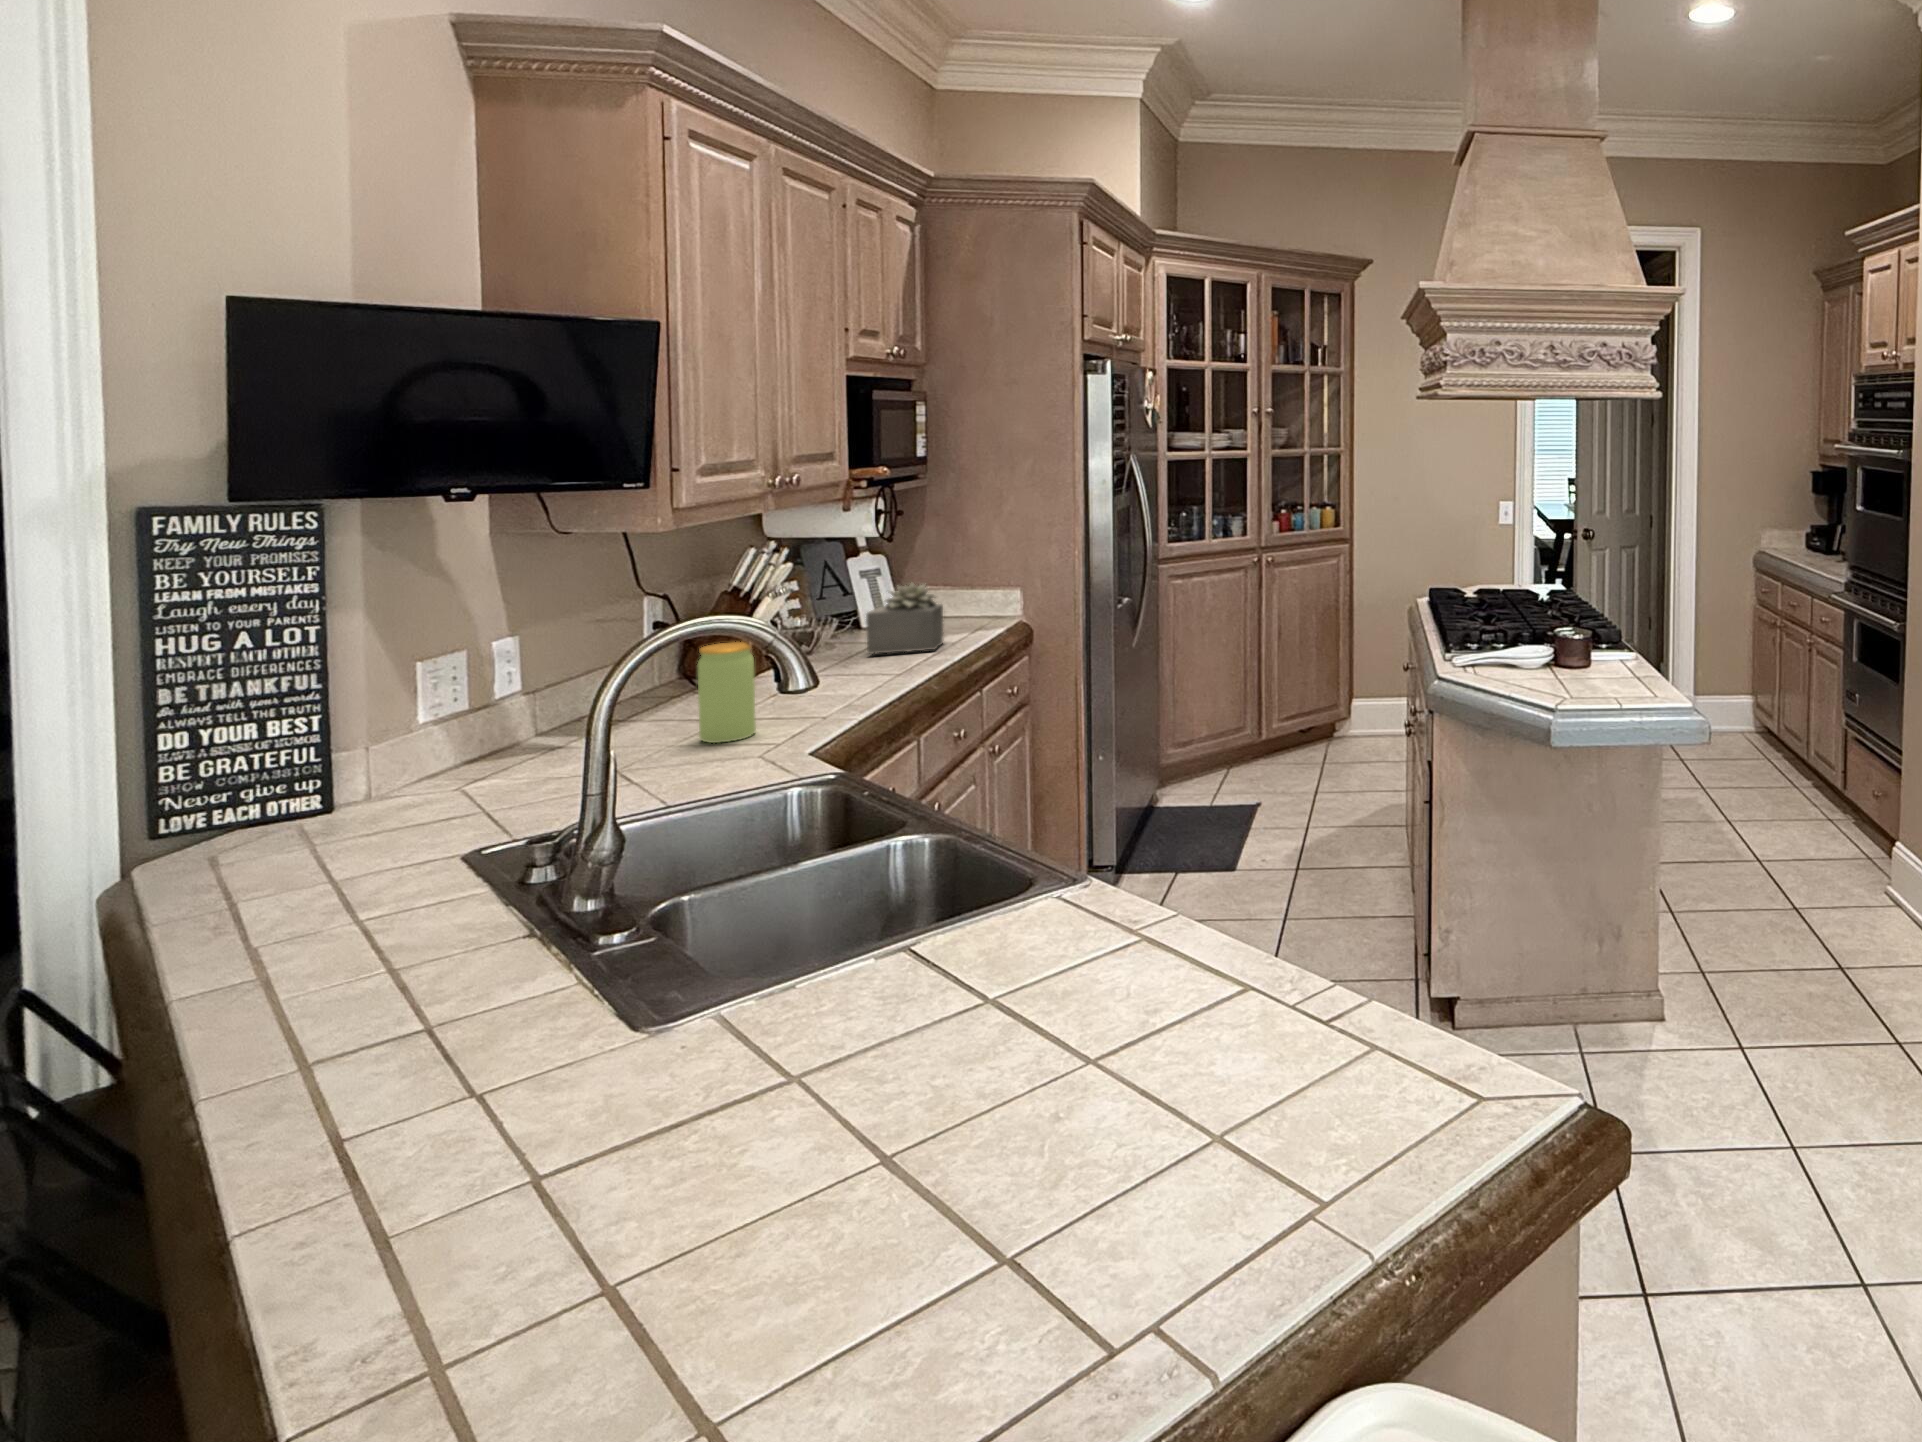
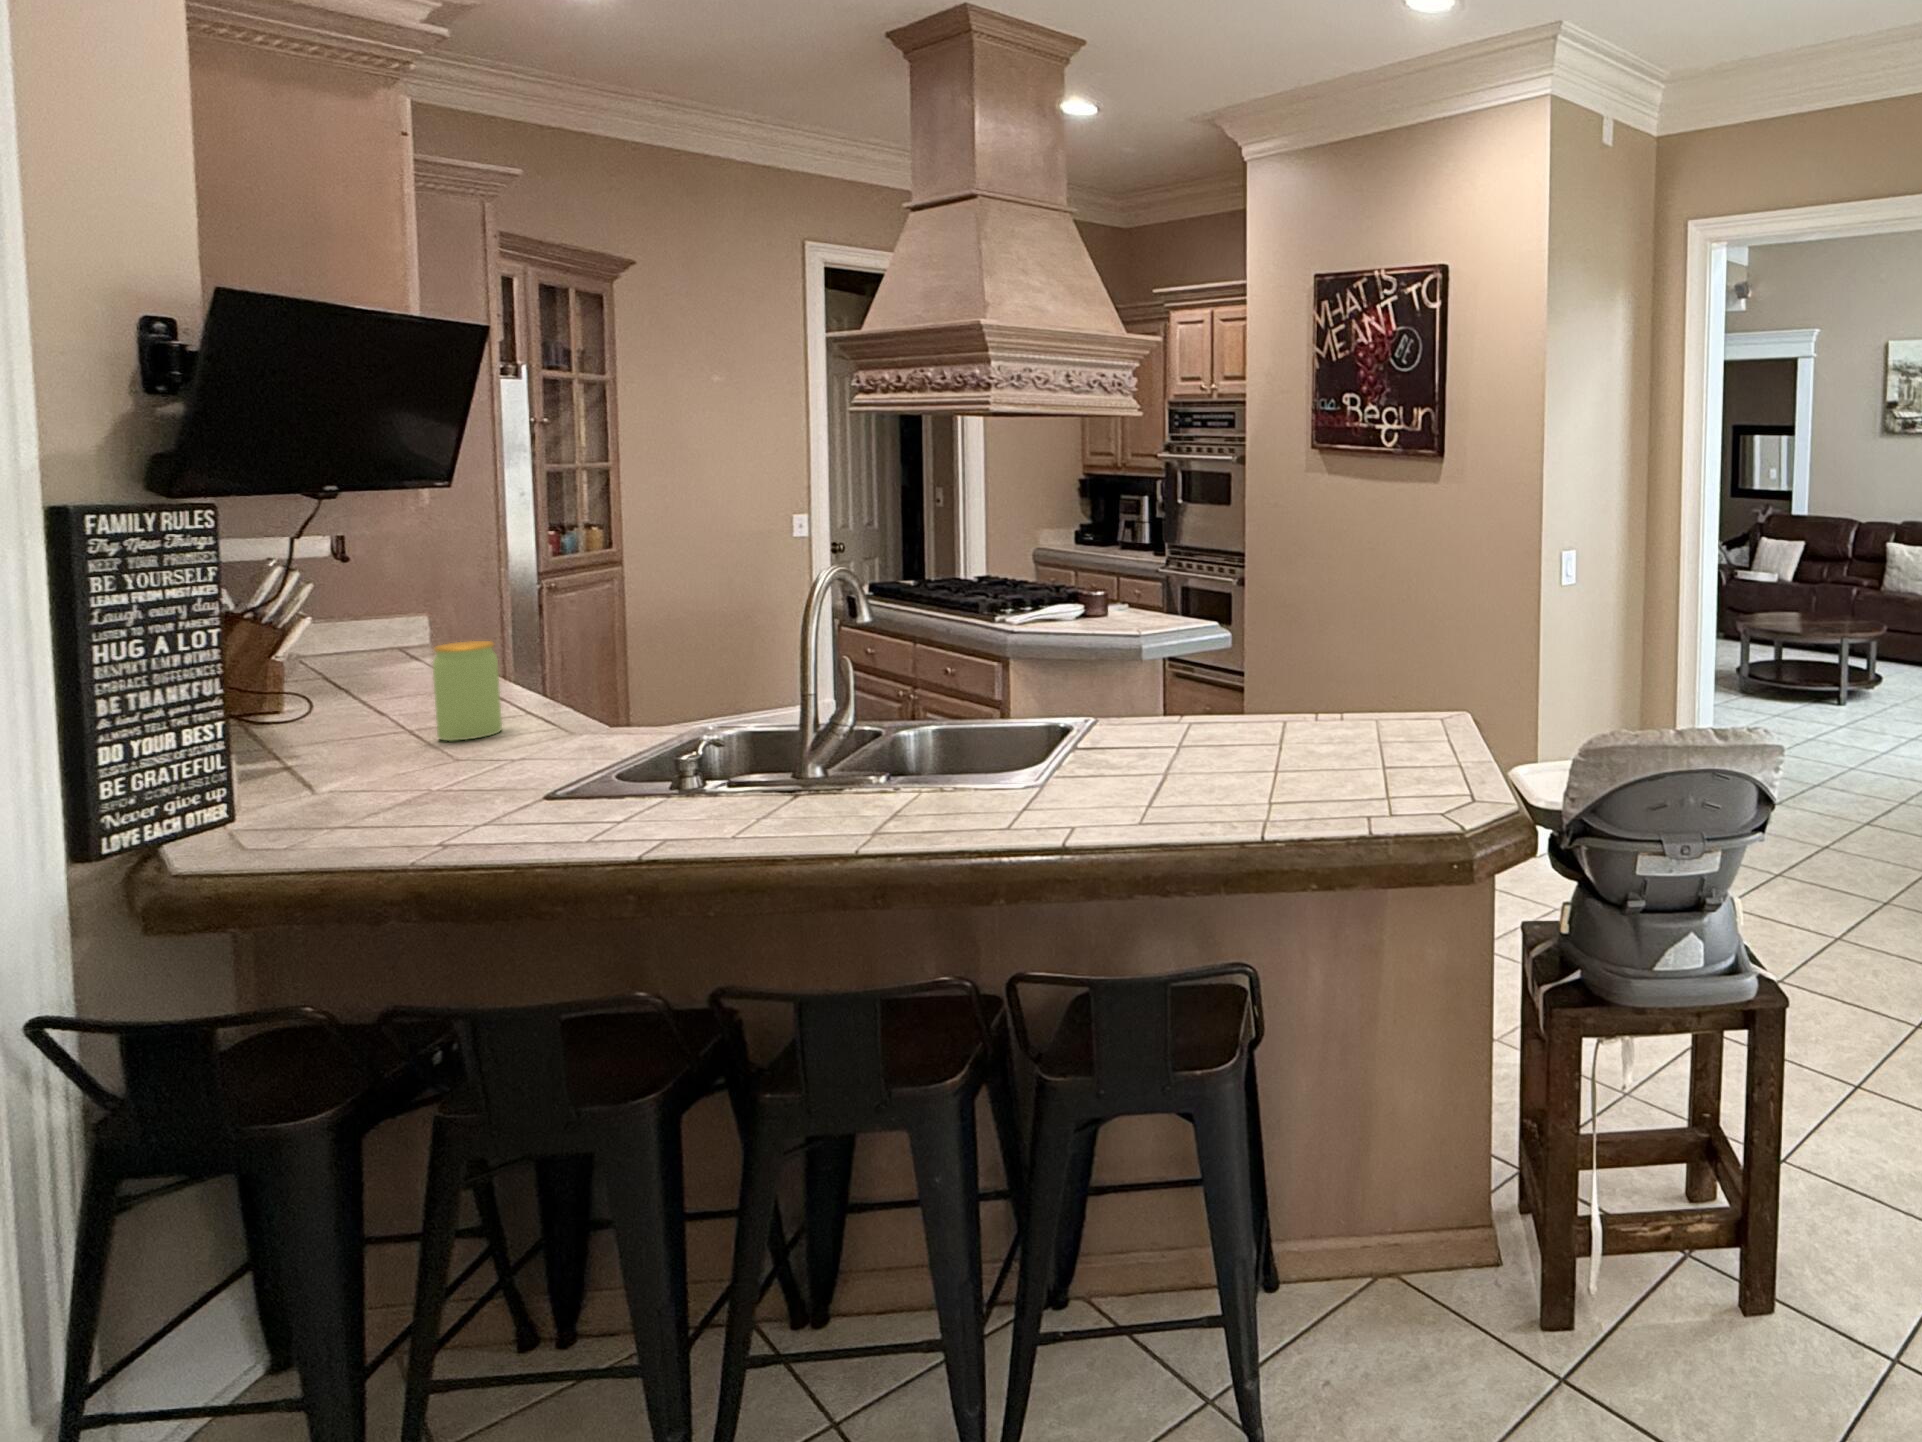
succulent plant: present [866,583,943,654] -> none [328,601,445,682]

